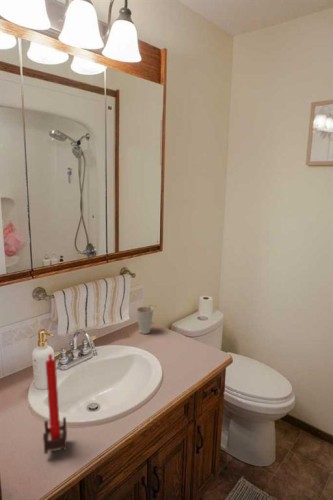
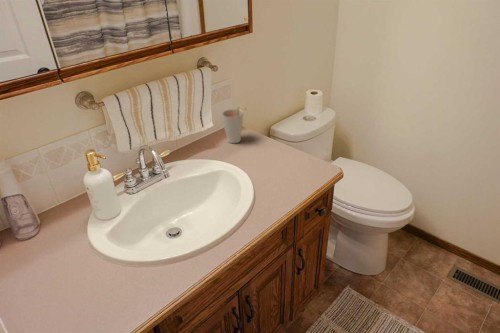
candle: present [43,354,67,454] -> none [75,193,130,305]

